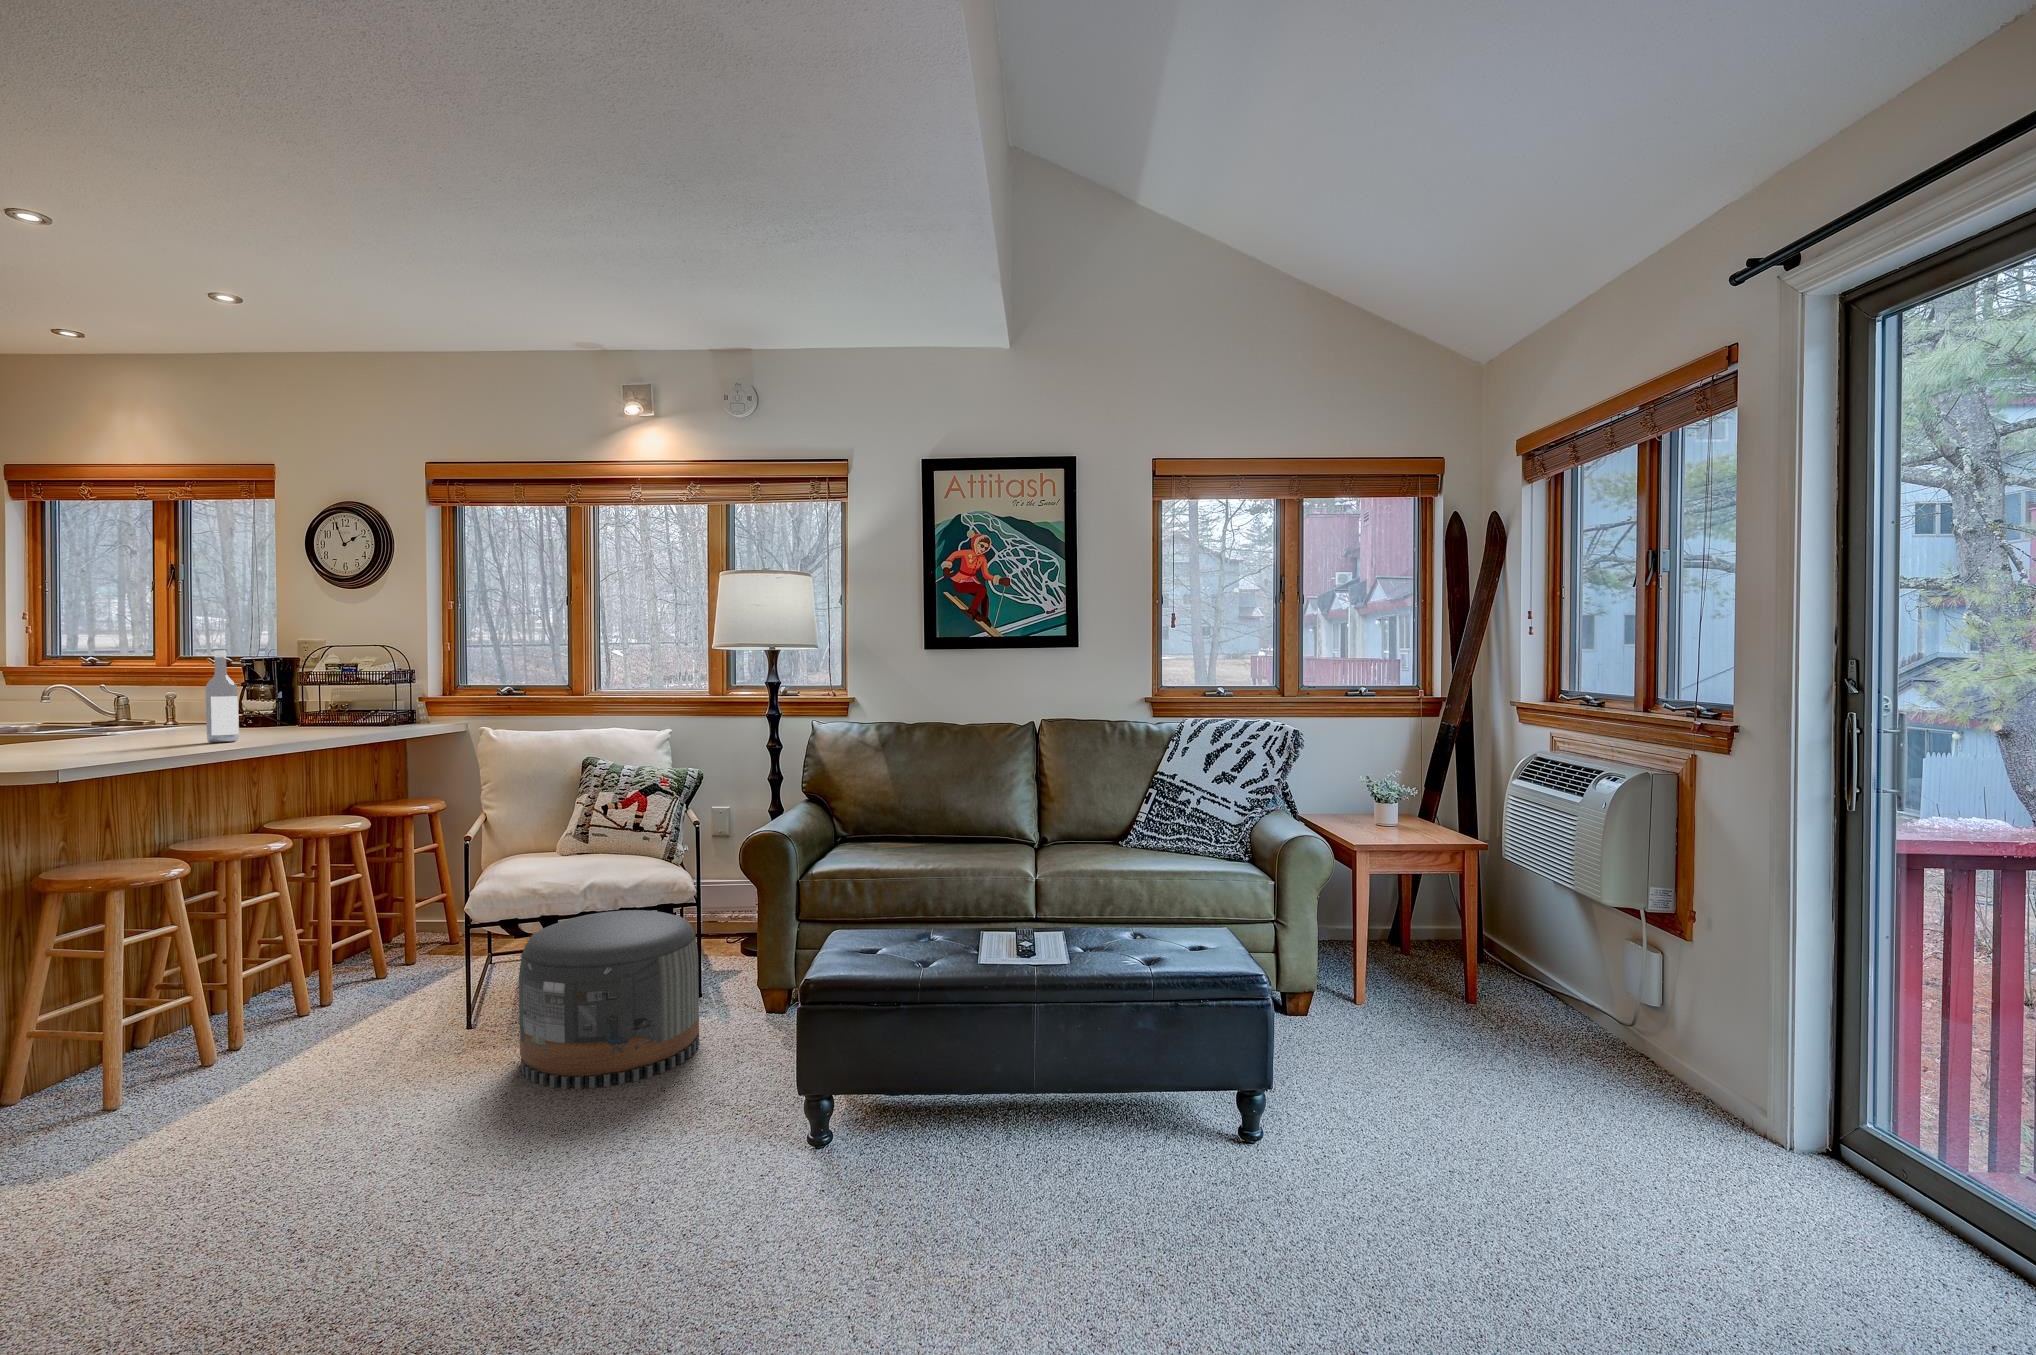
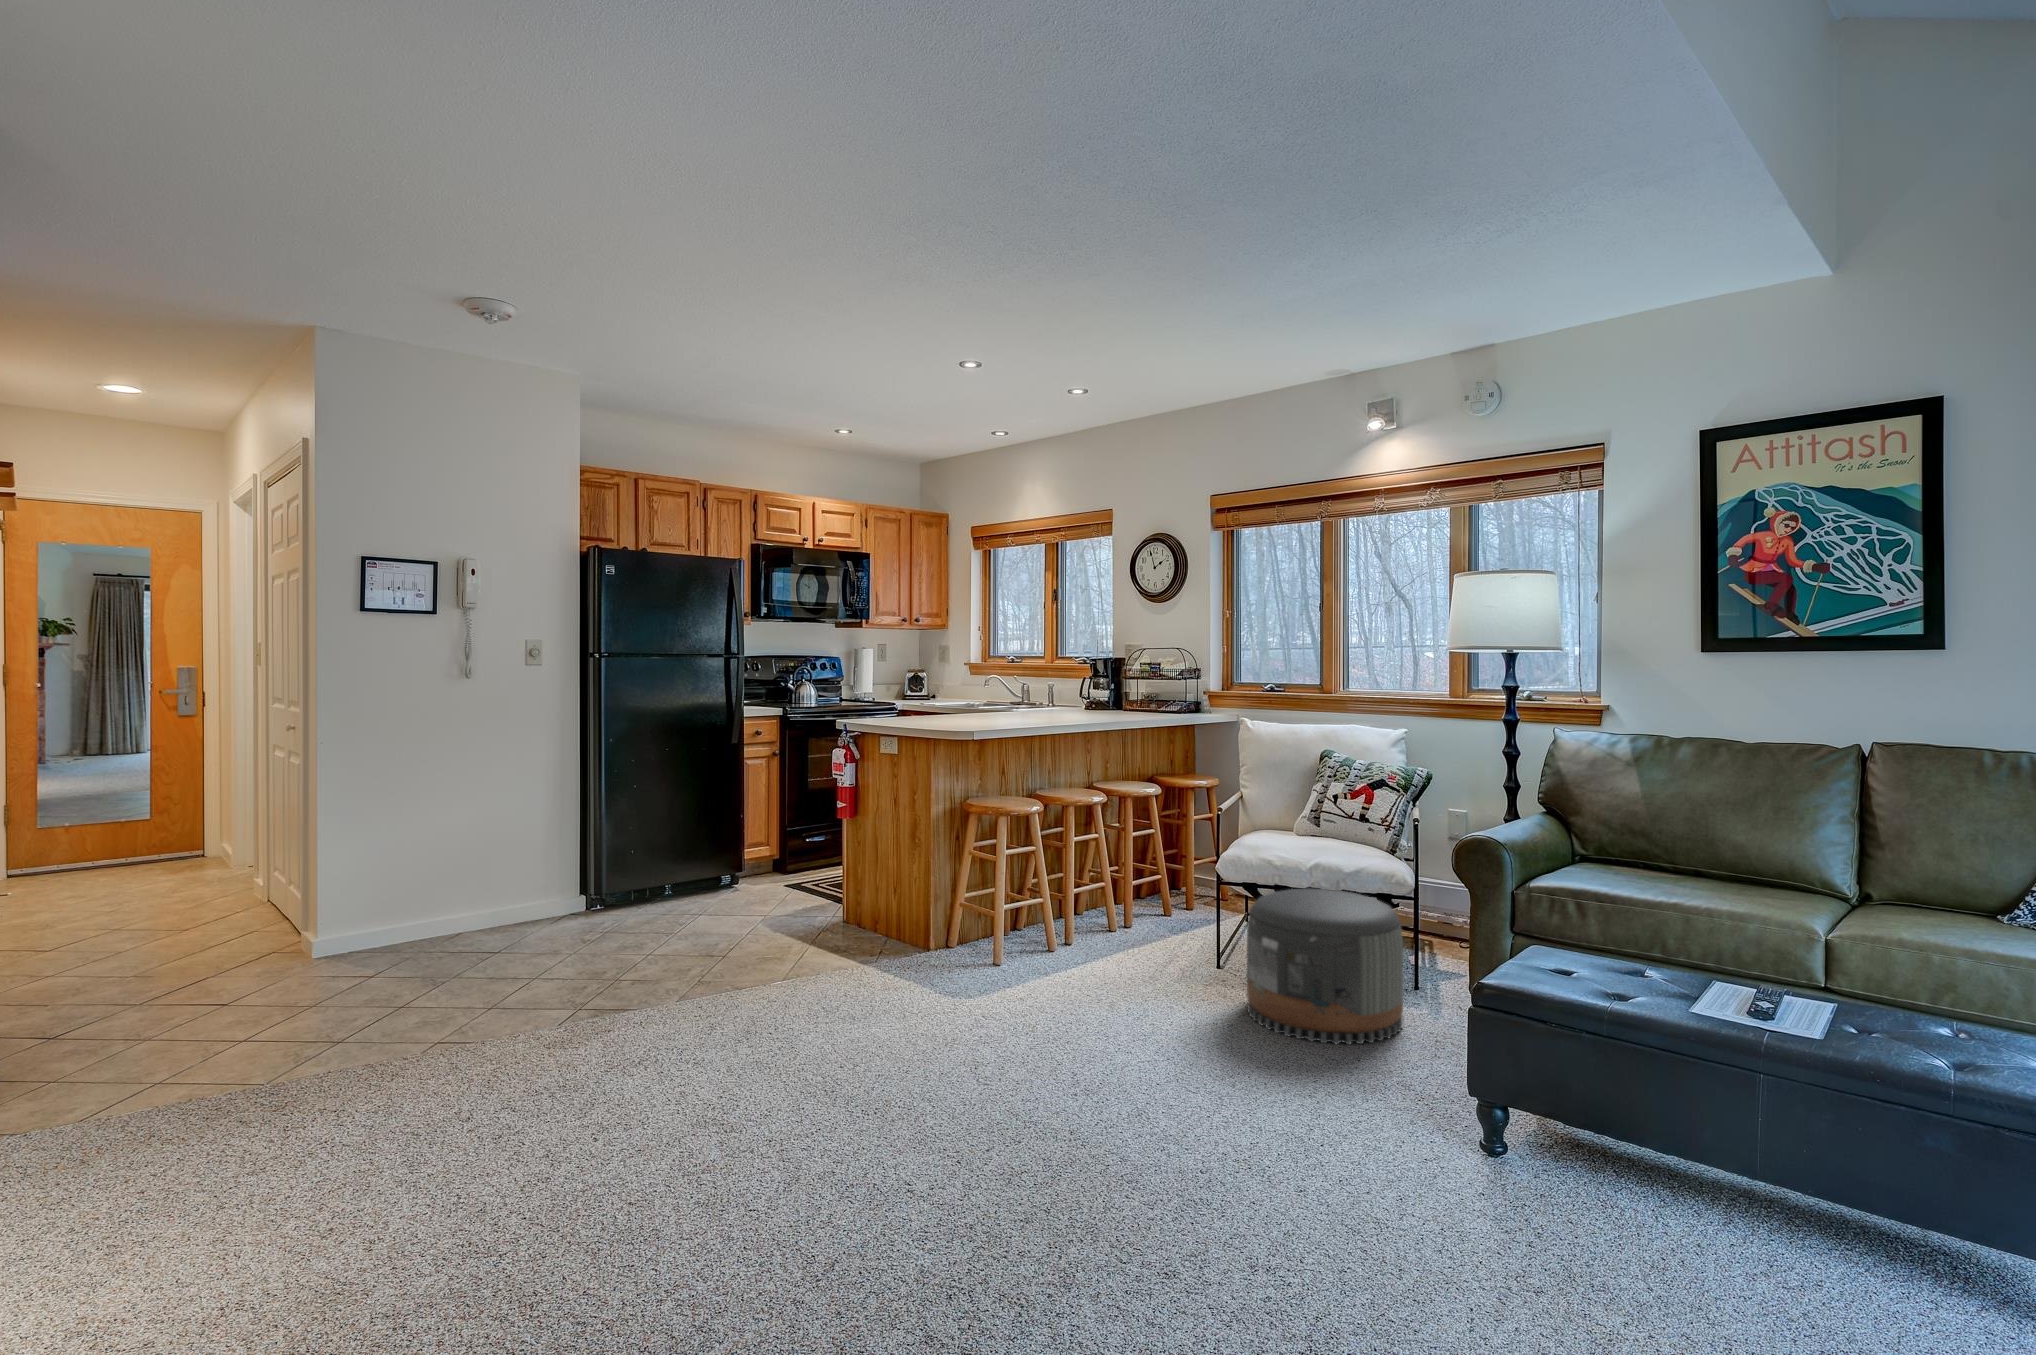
wine bottle: present [205,651,239,742] -> none [1061,654,1079,720]

